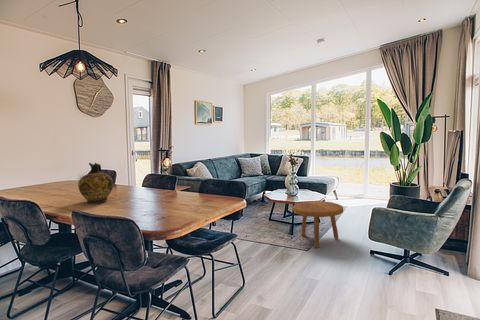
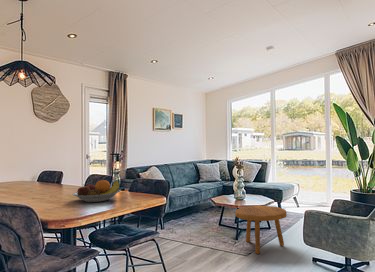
ceramic jug: present [78,163,113,203] -> none [12,160,45,197]
fruit bowl: none [152,184,203,208] -> present [72,180,121,202]

